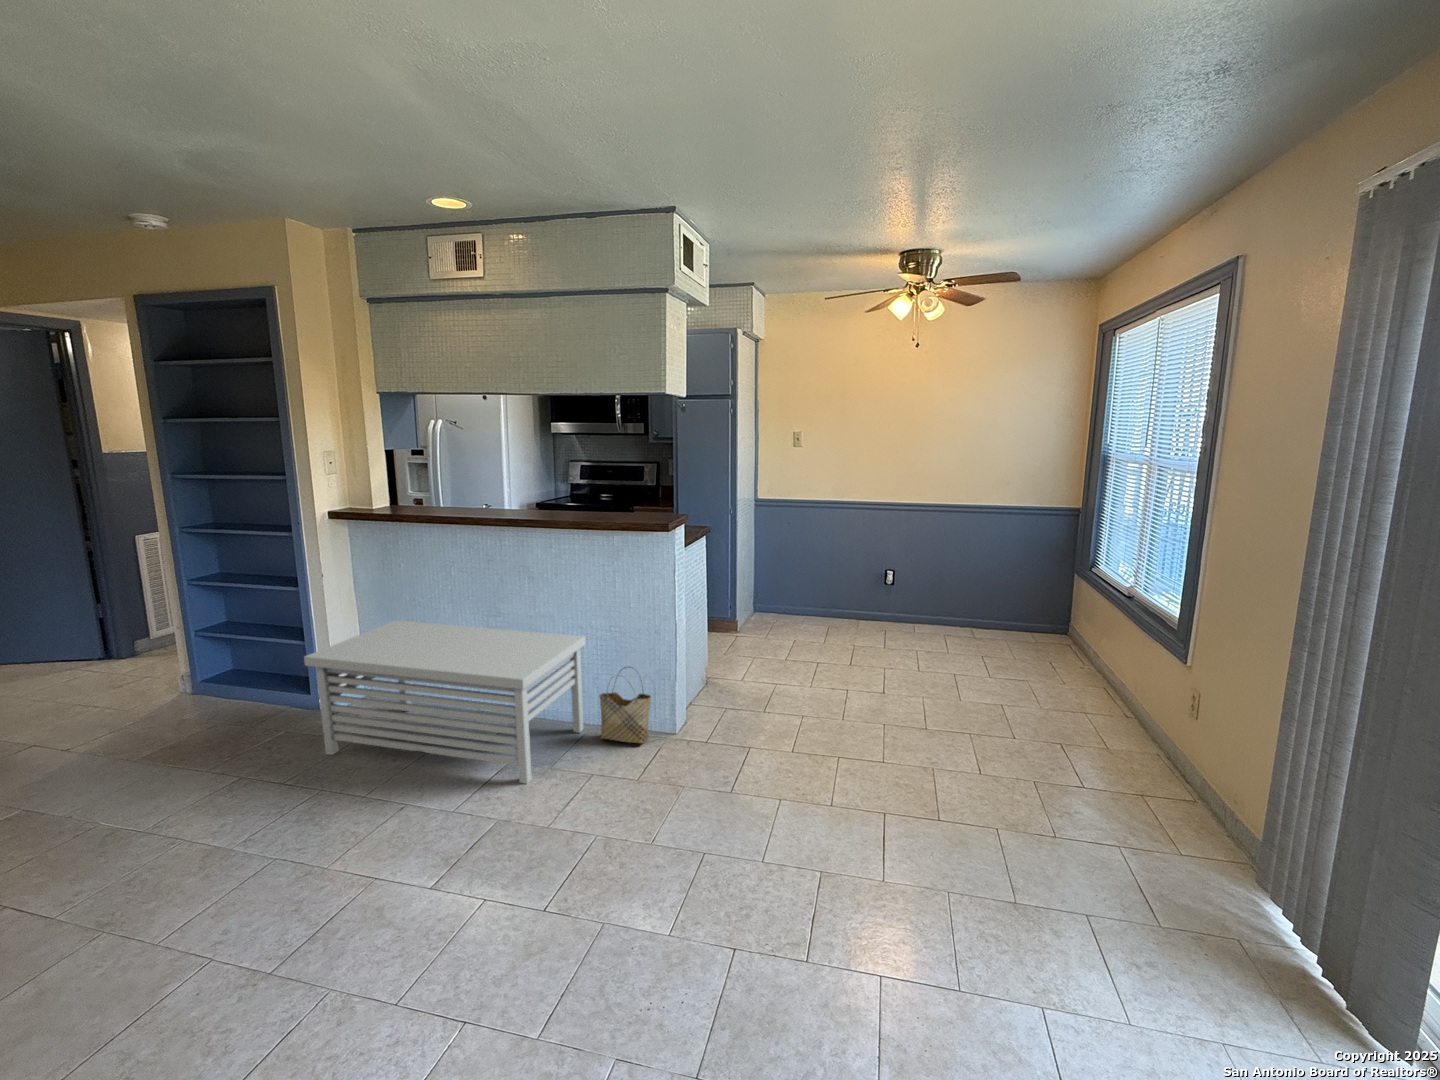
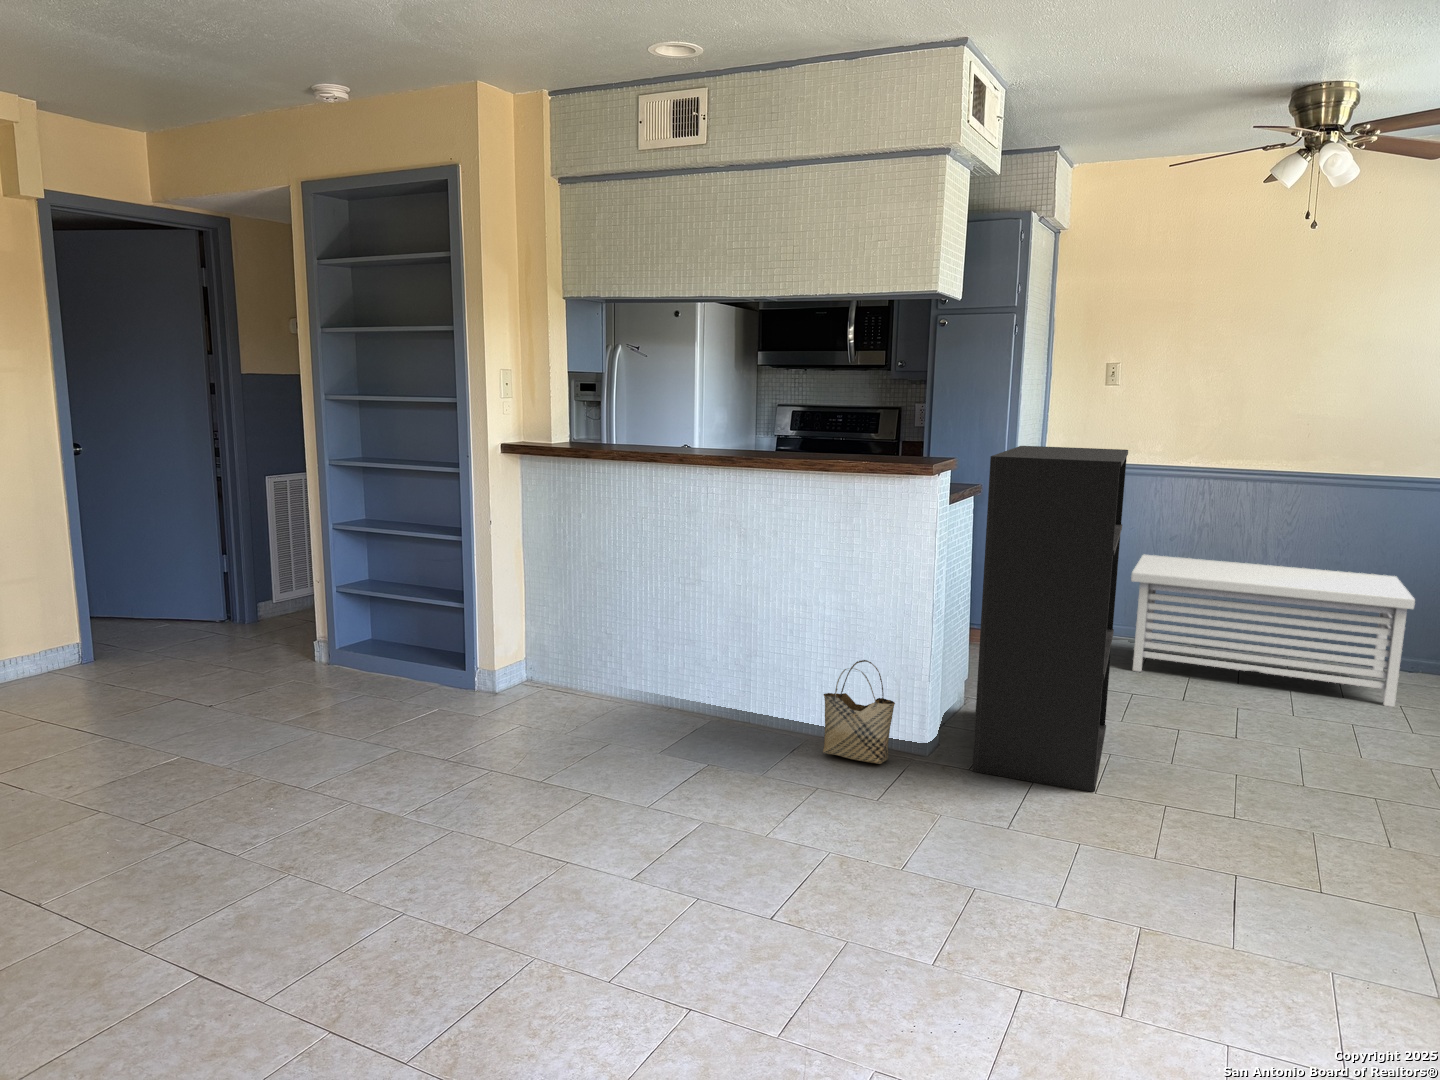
bookshelf: none [708,500,805,748] -> present [972,446,1128,792]
storage bench: present [304,621,585,784] -> present [1131,555,1415,707]

